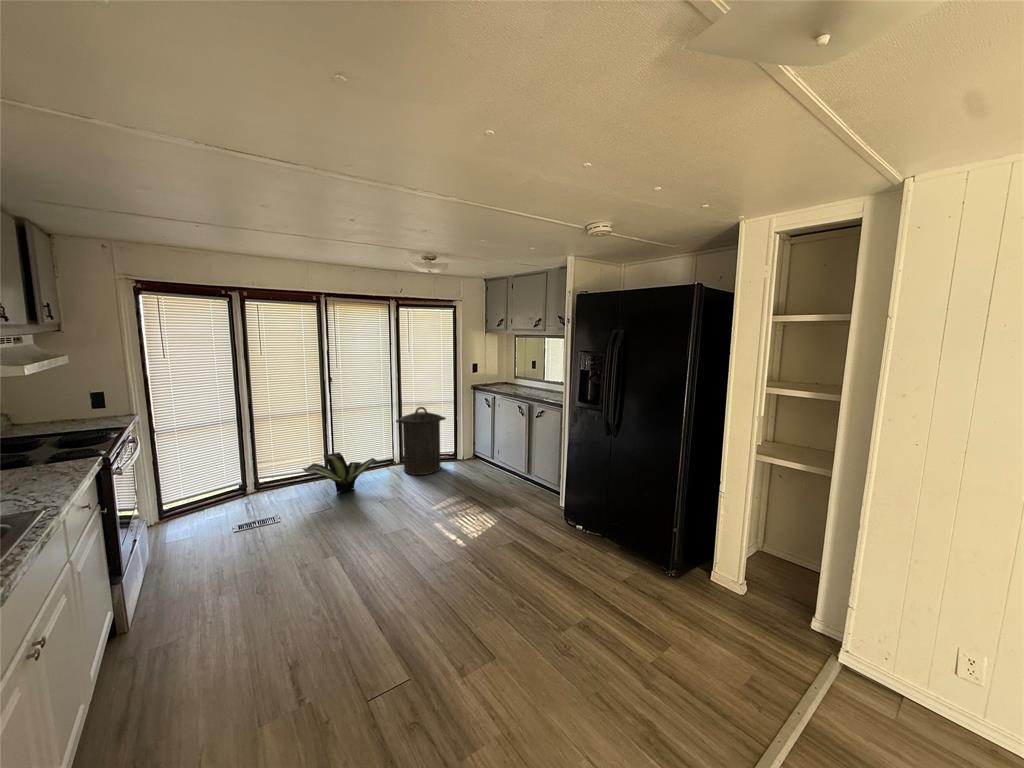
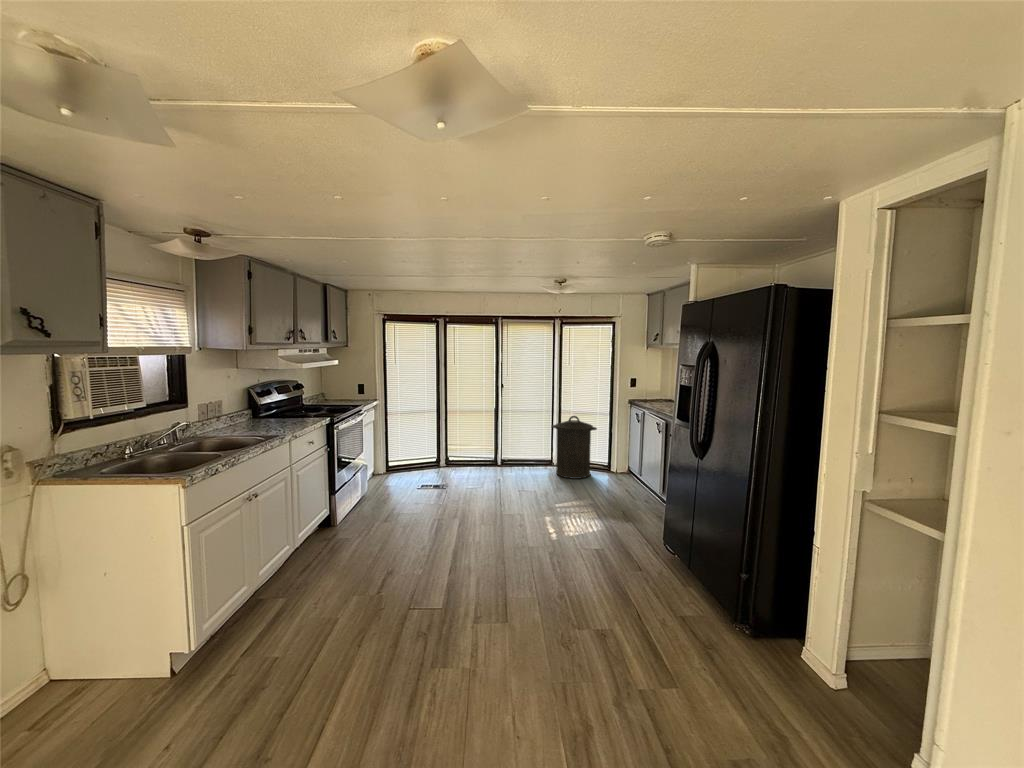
potted plant: present [302,453,378,493] -> none [472,446,529,480]

